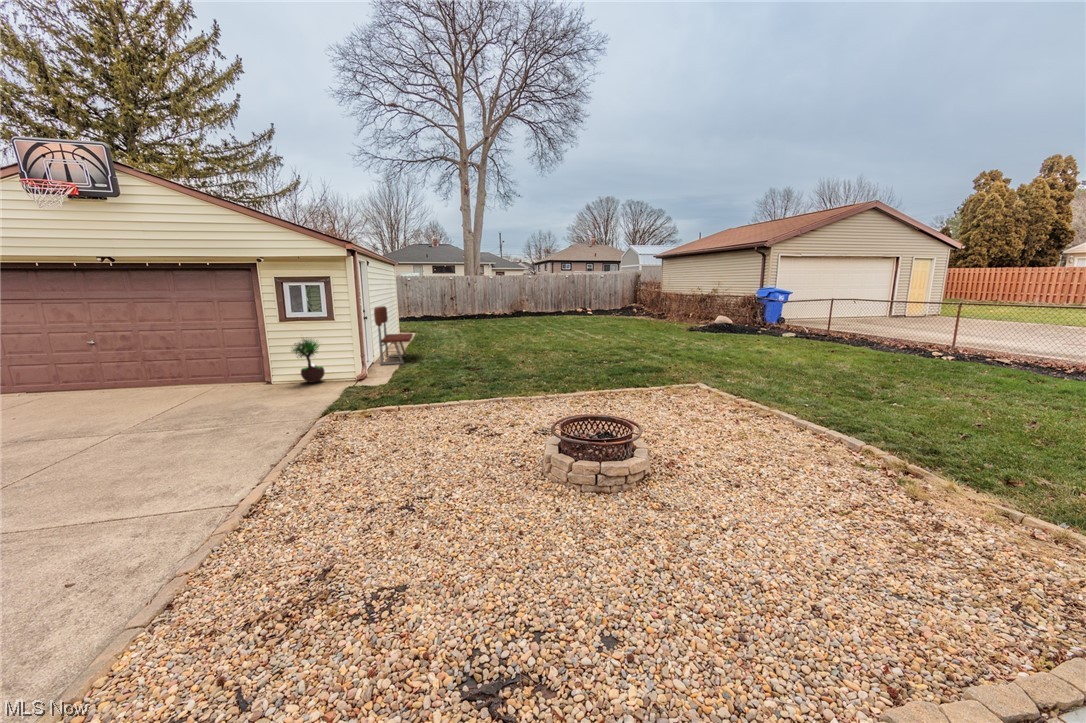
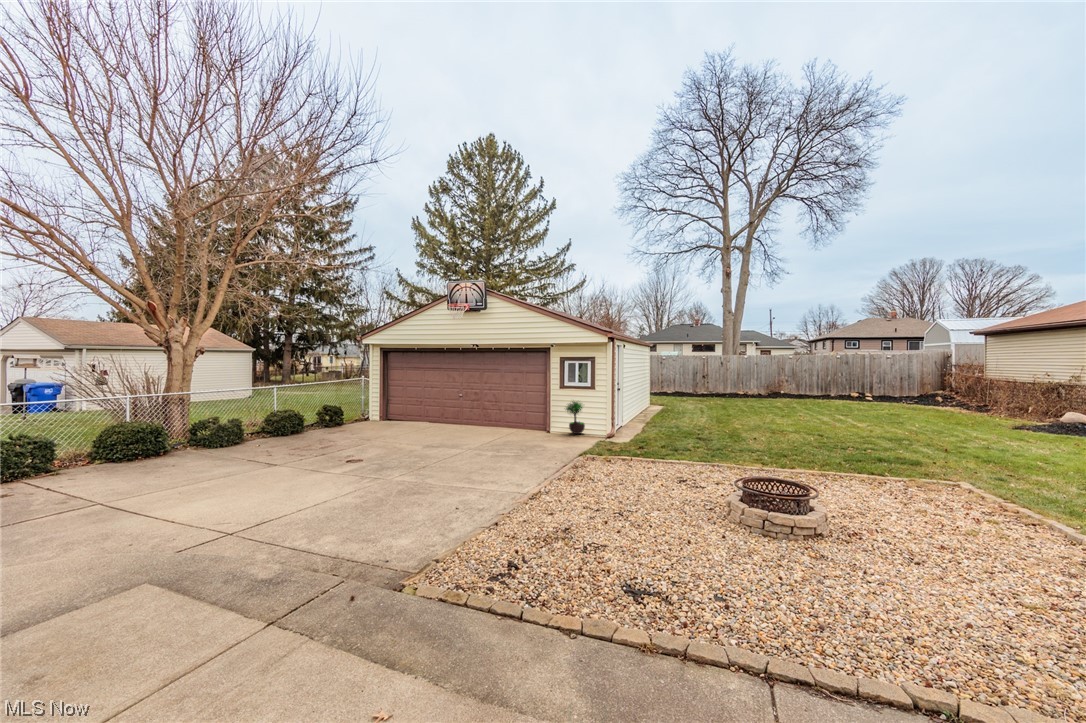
bench: present [374,306,413,365] -> none [626,380,656,428]

